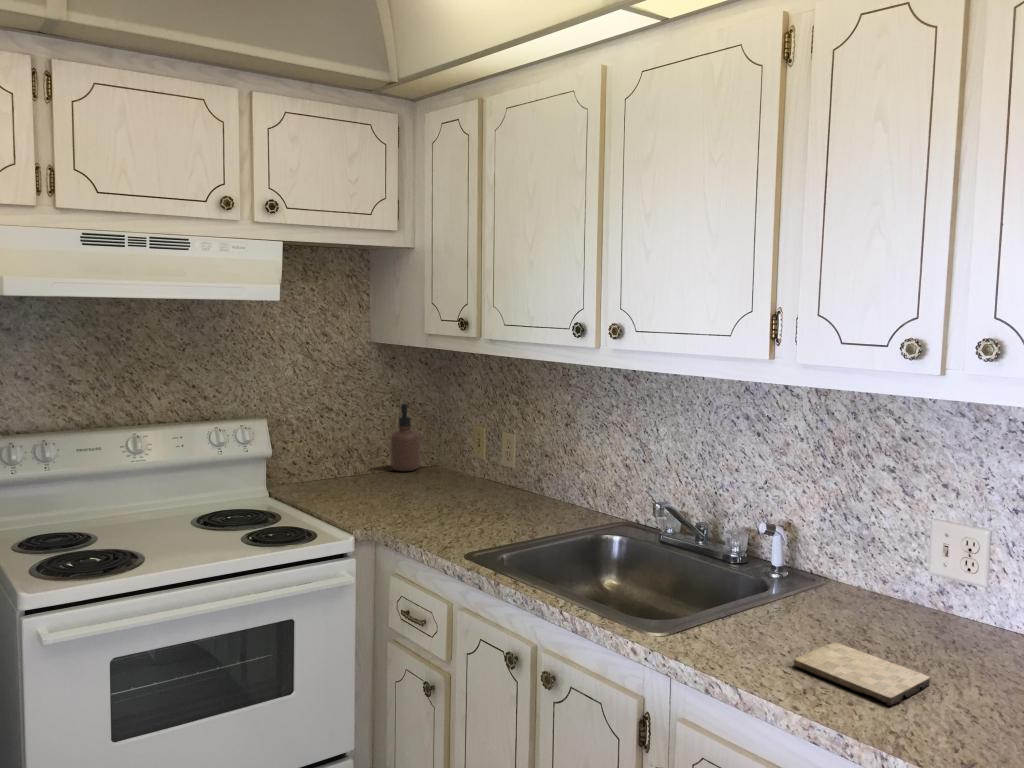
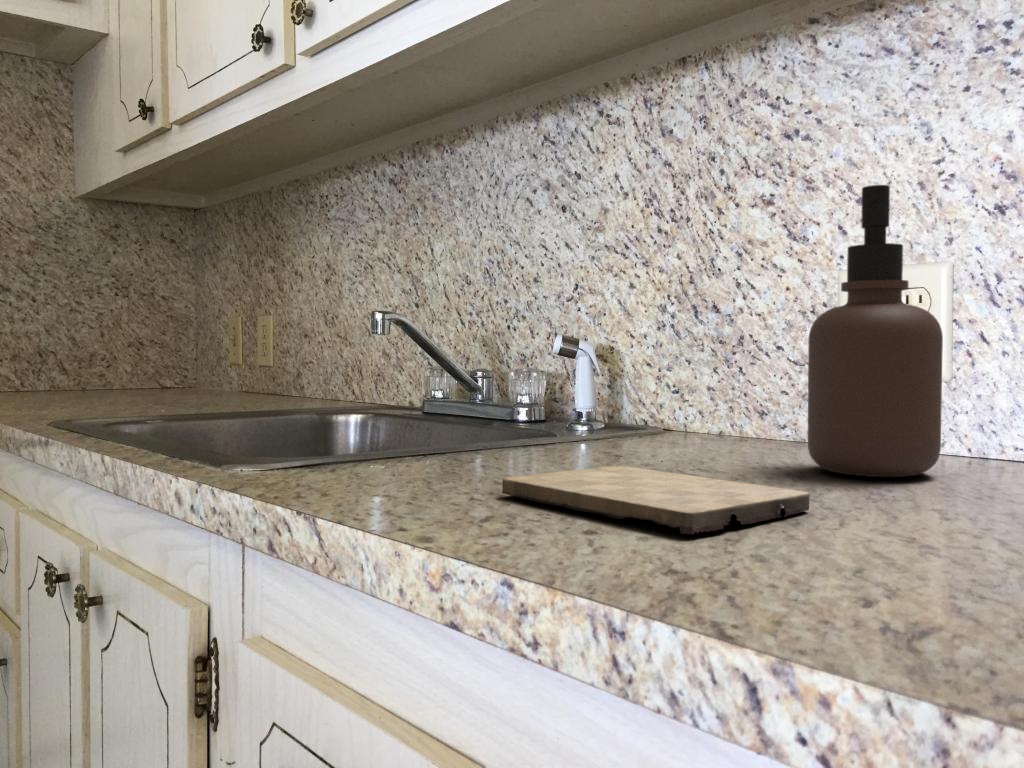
soap dispenser: present [390,404,420,471] -> present [808,185,943,477]

